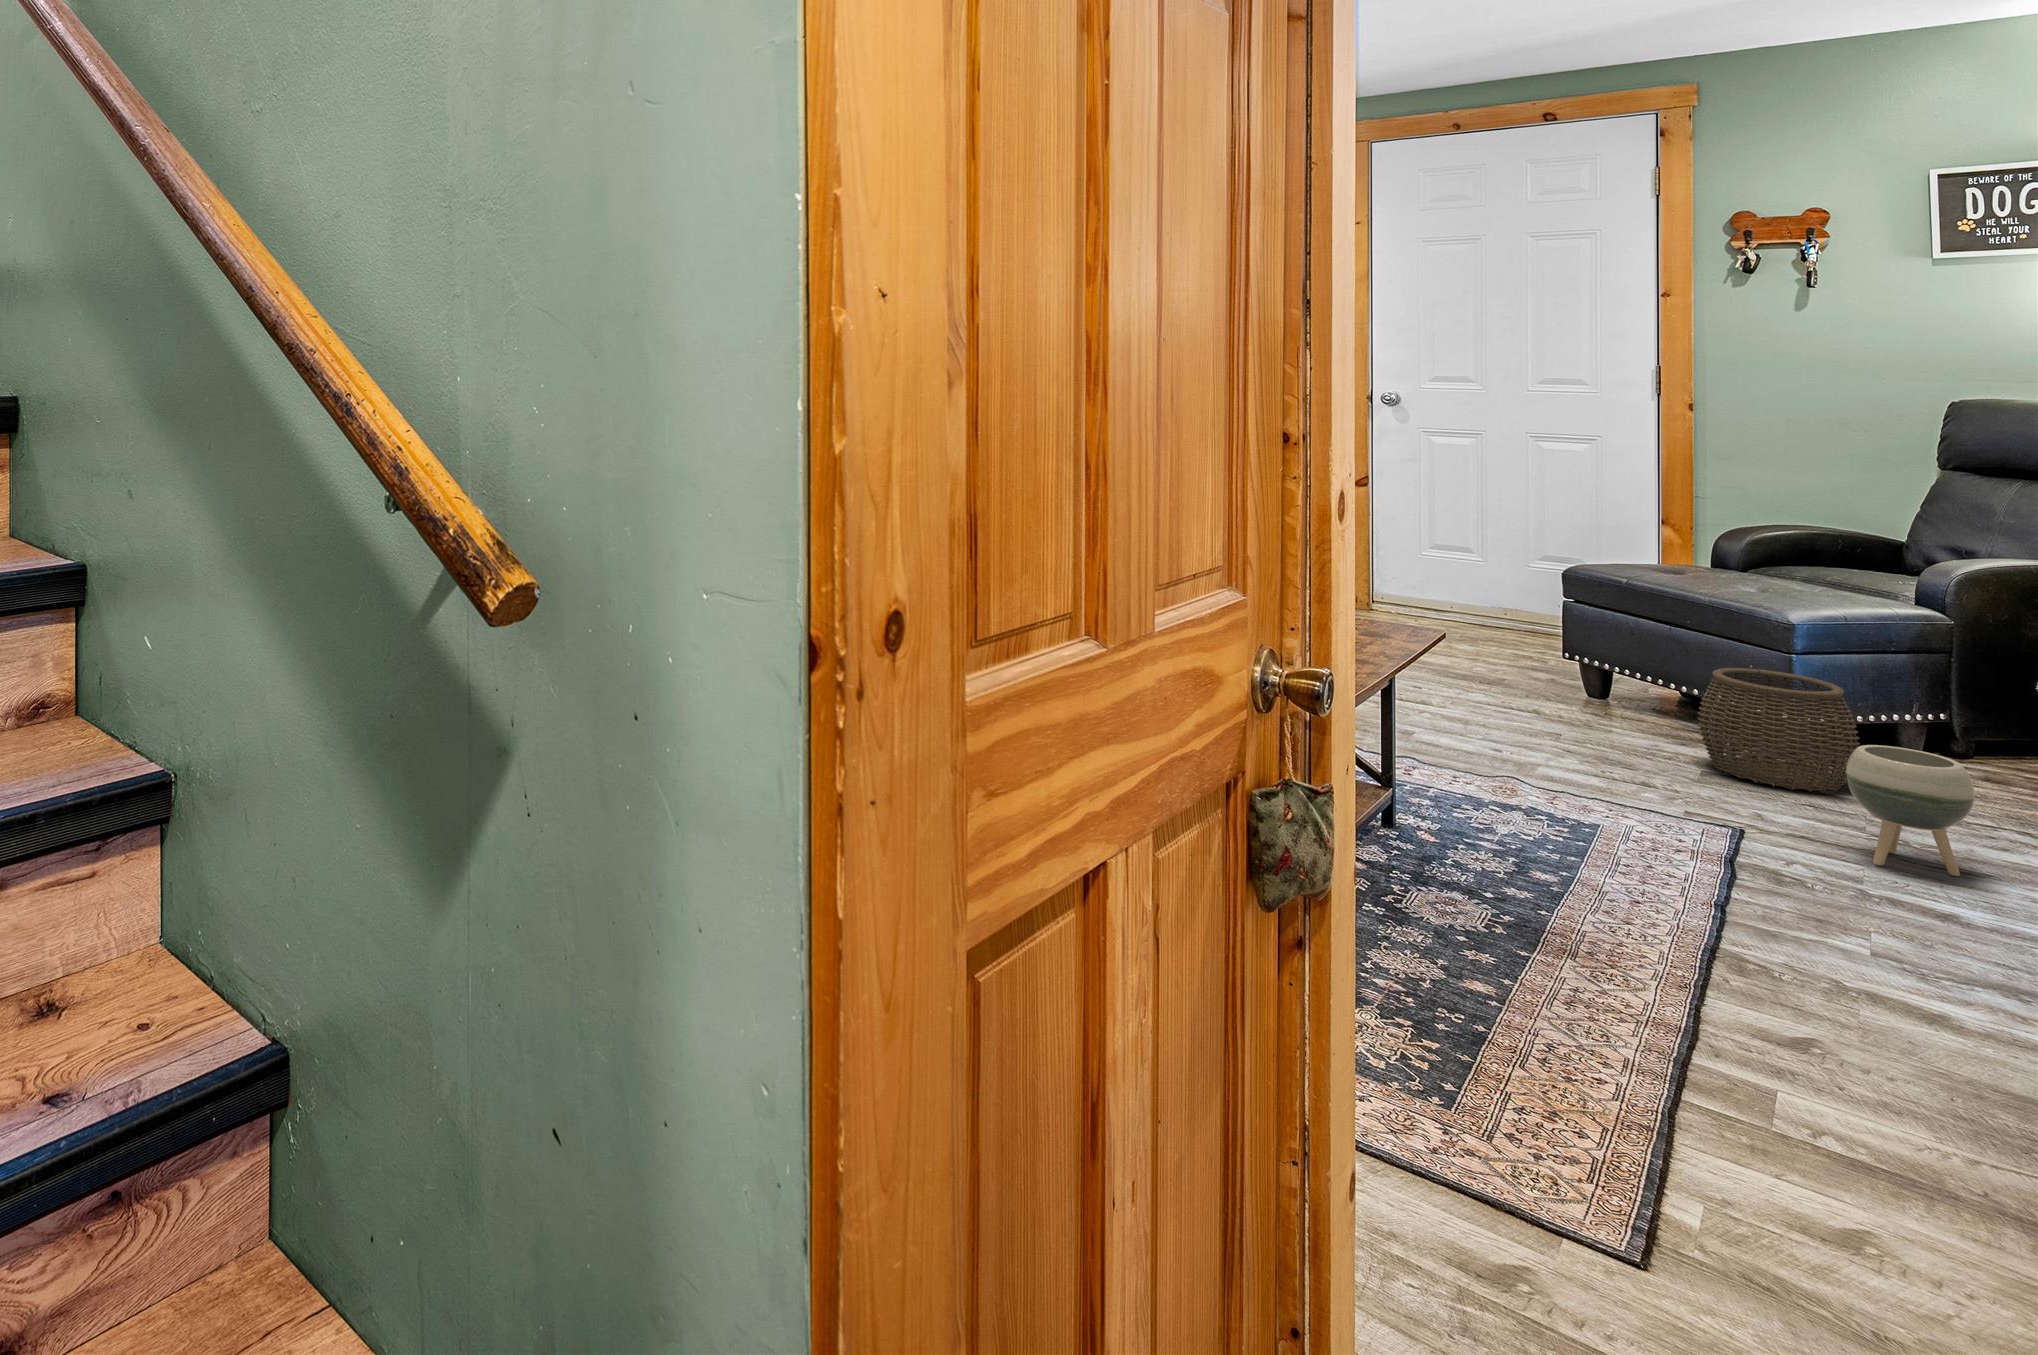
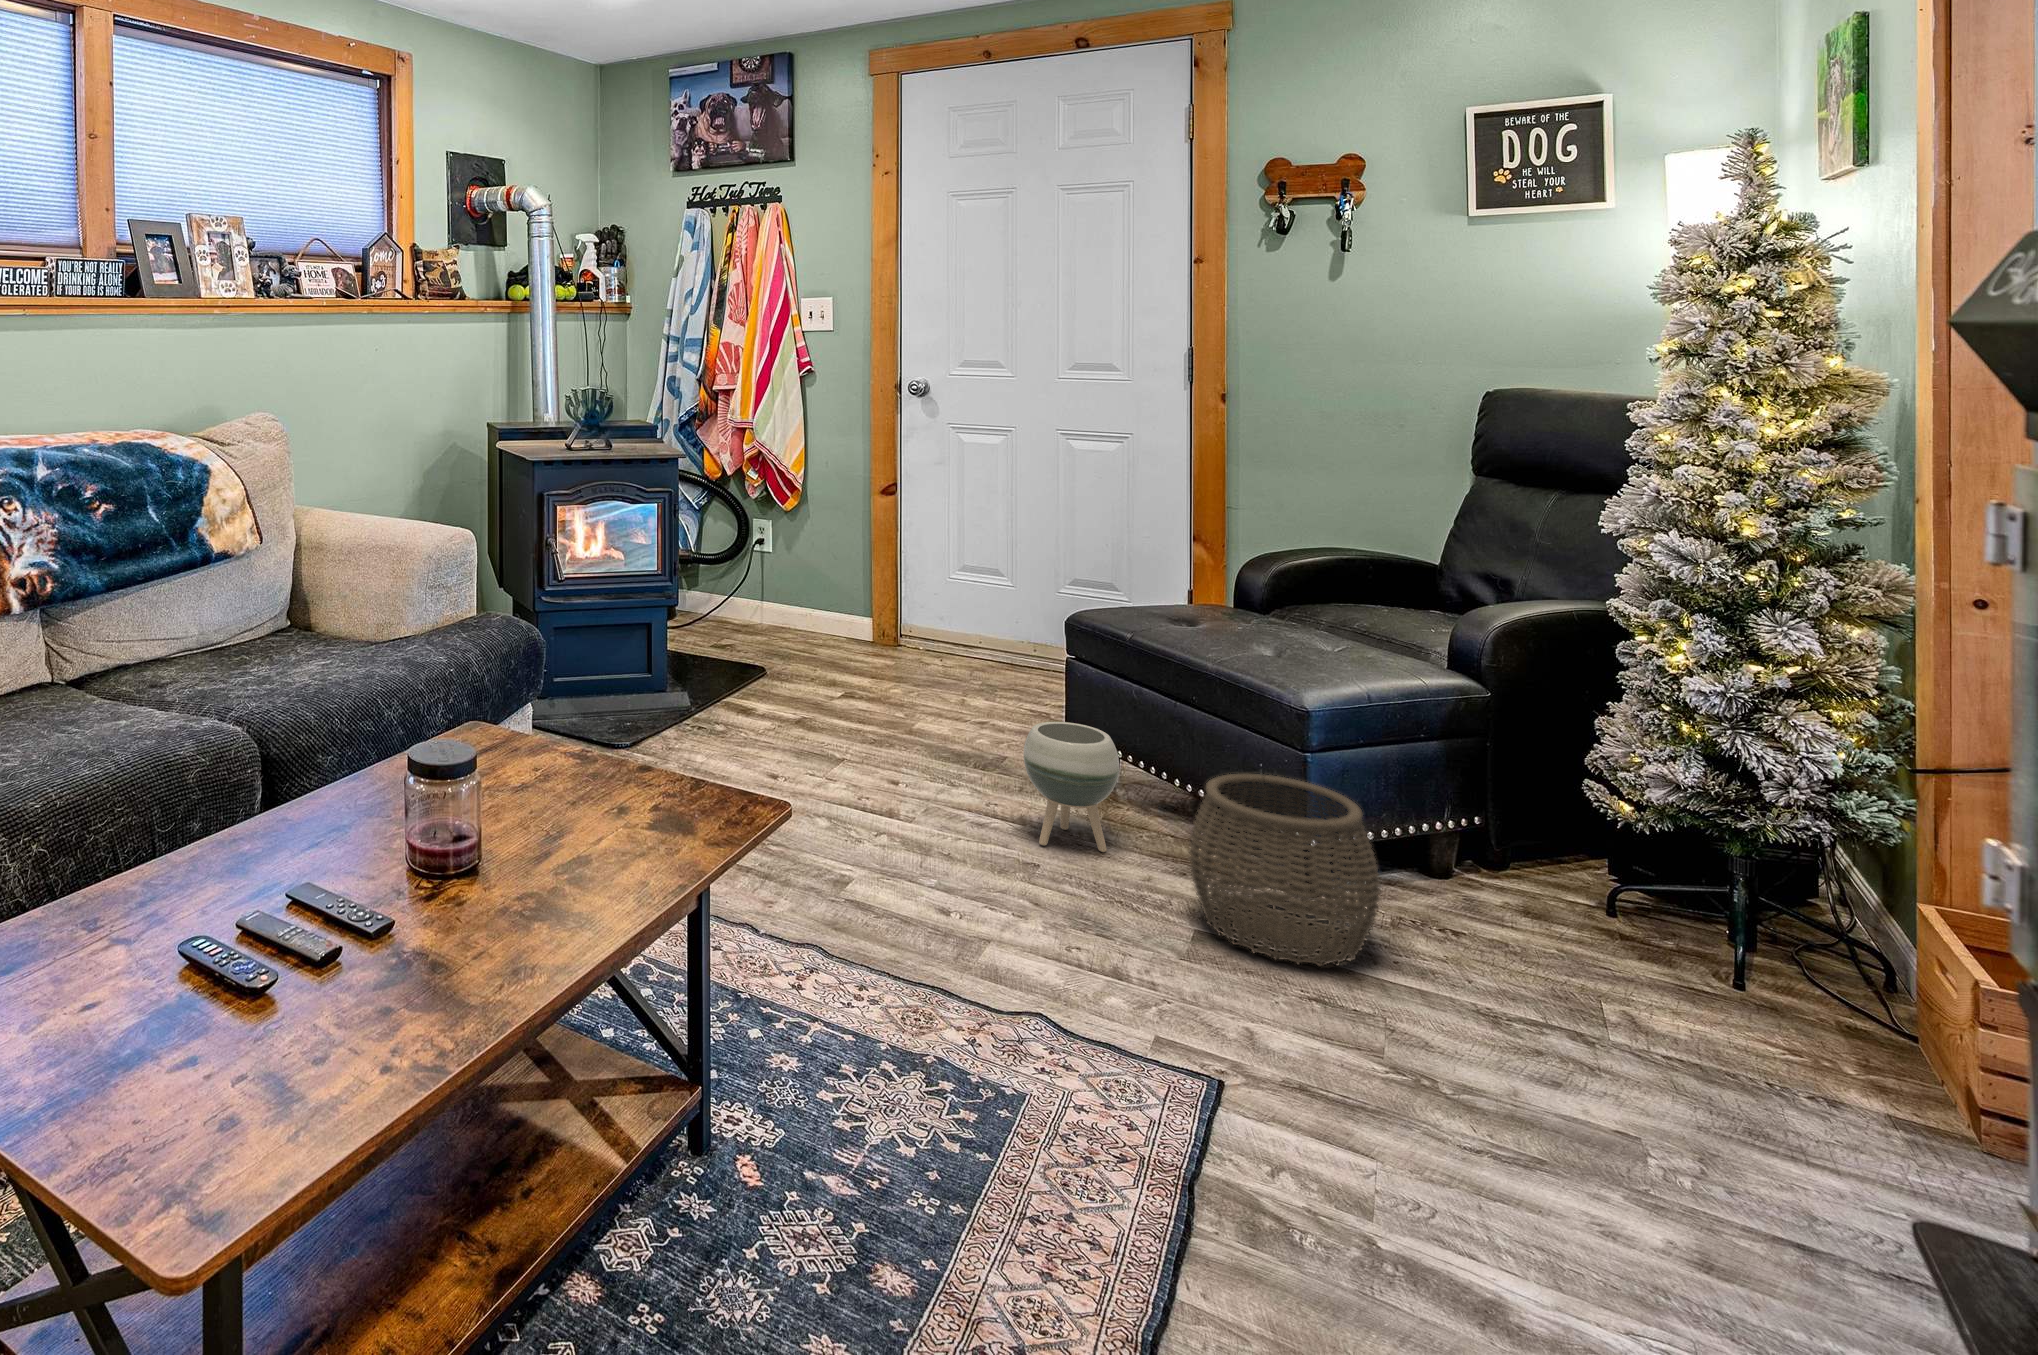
planter: present [1845,745,1975,876] -> present [1024,722,1119,852]

